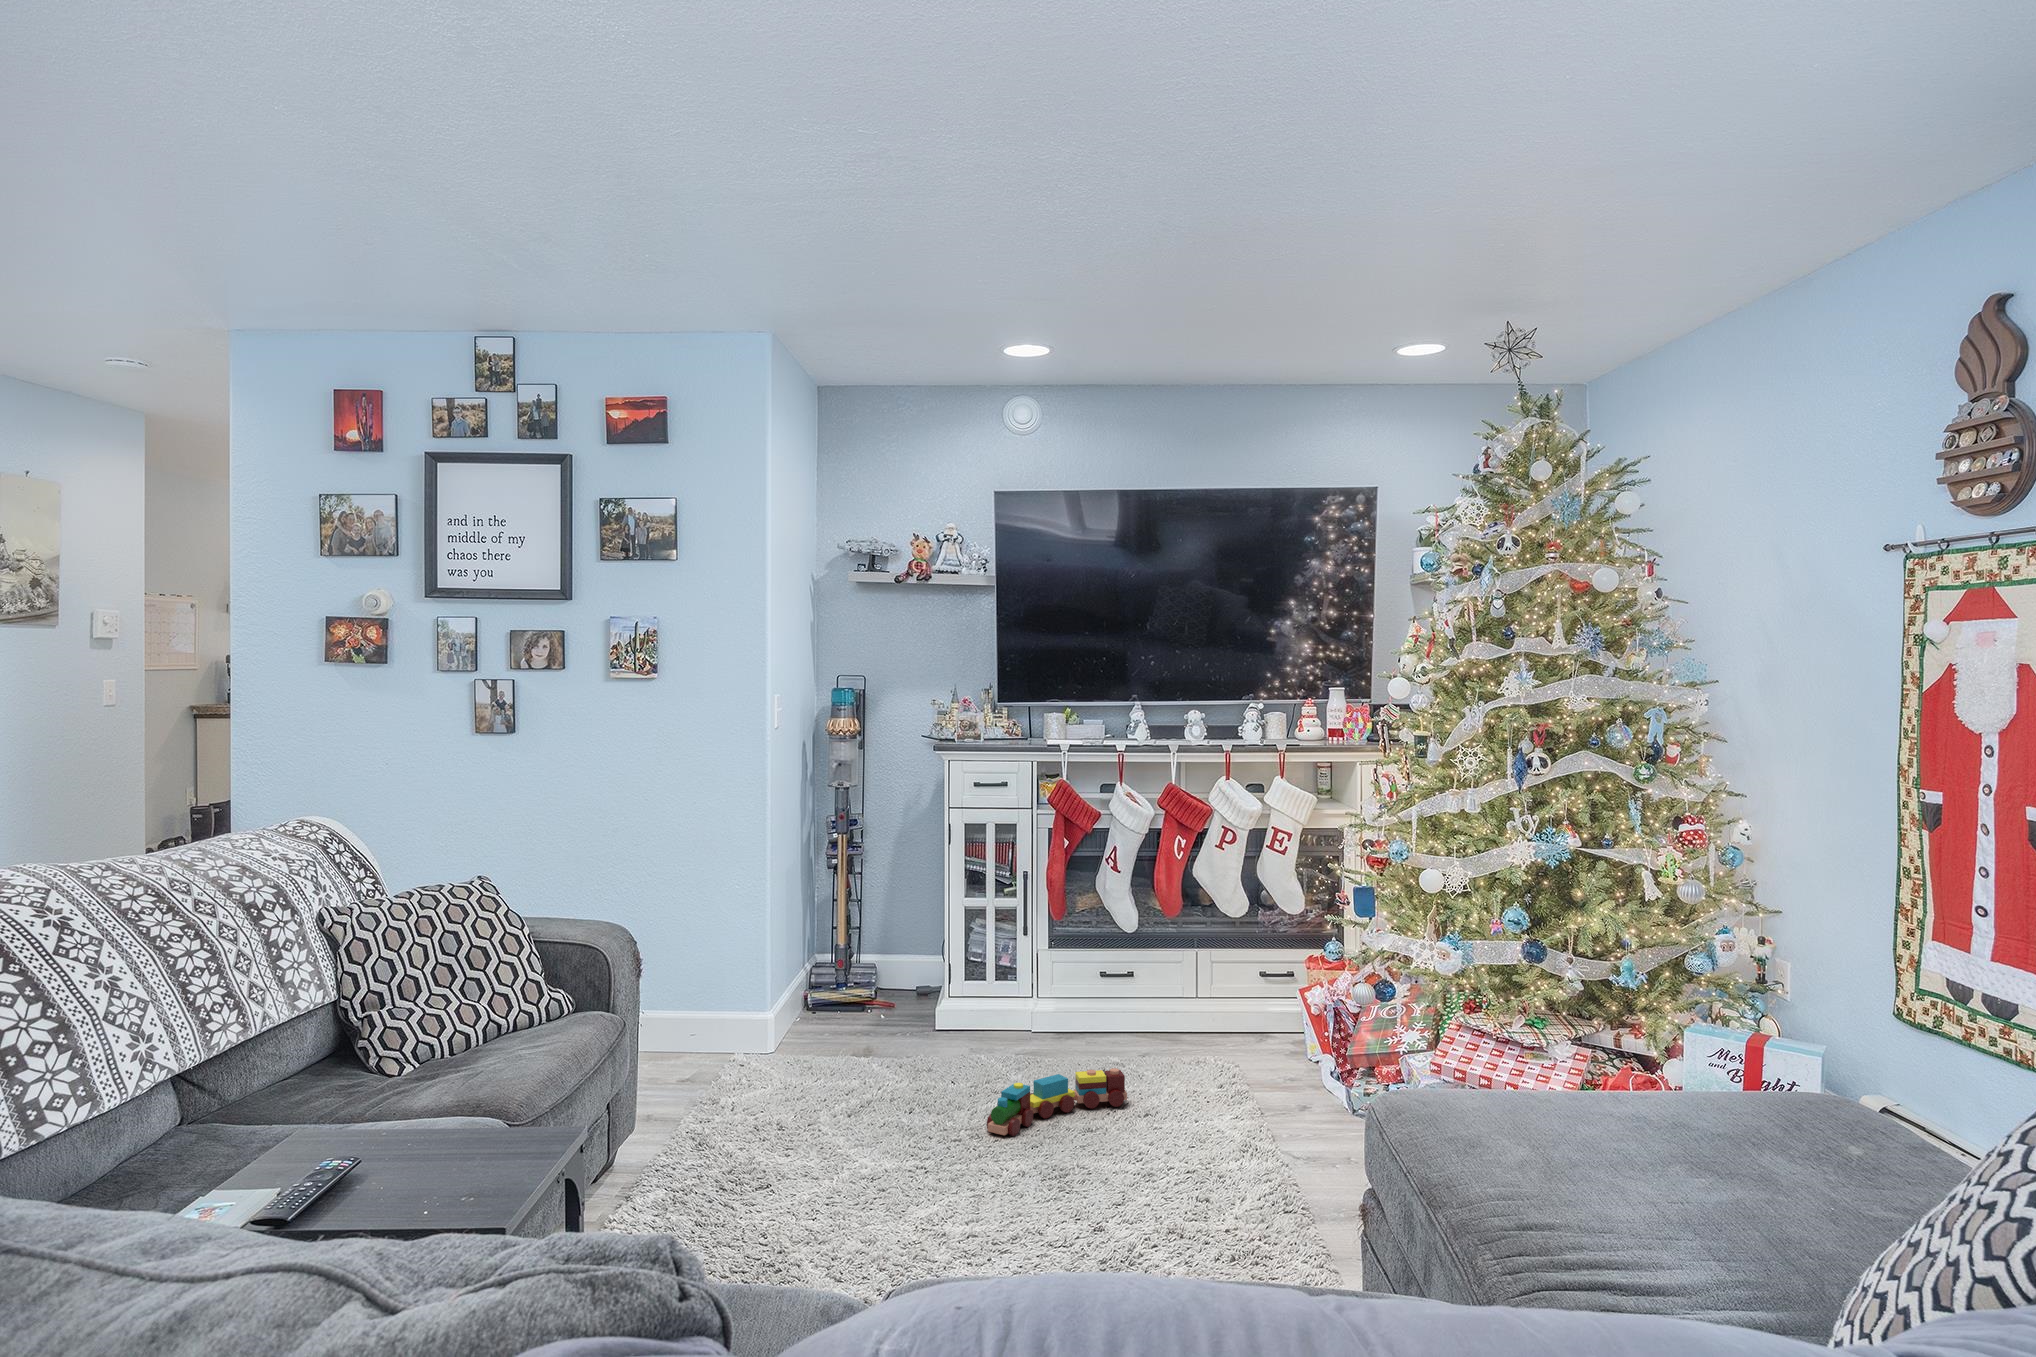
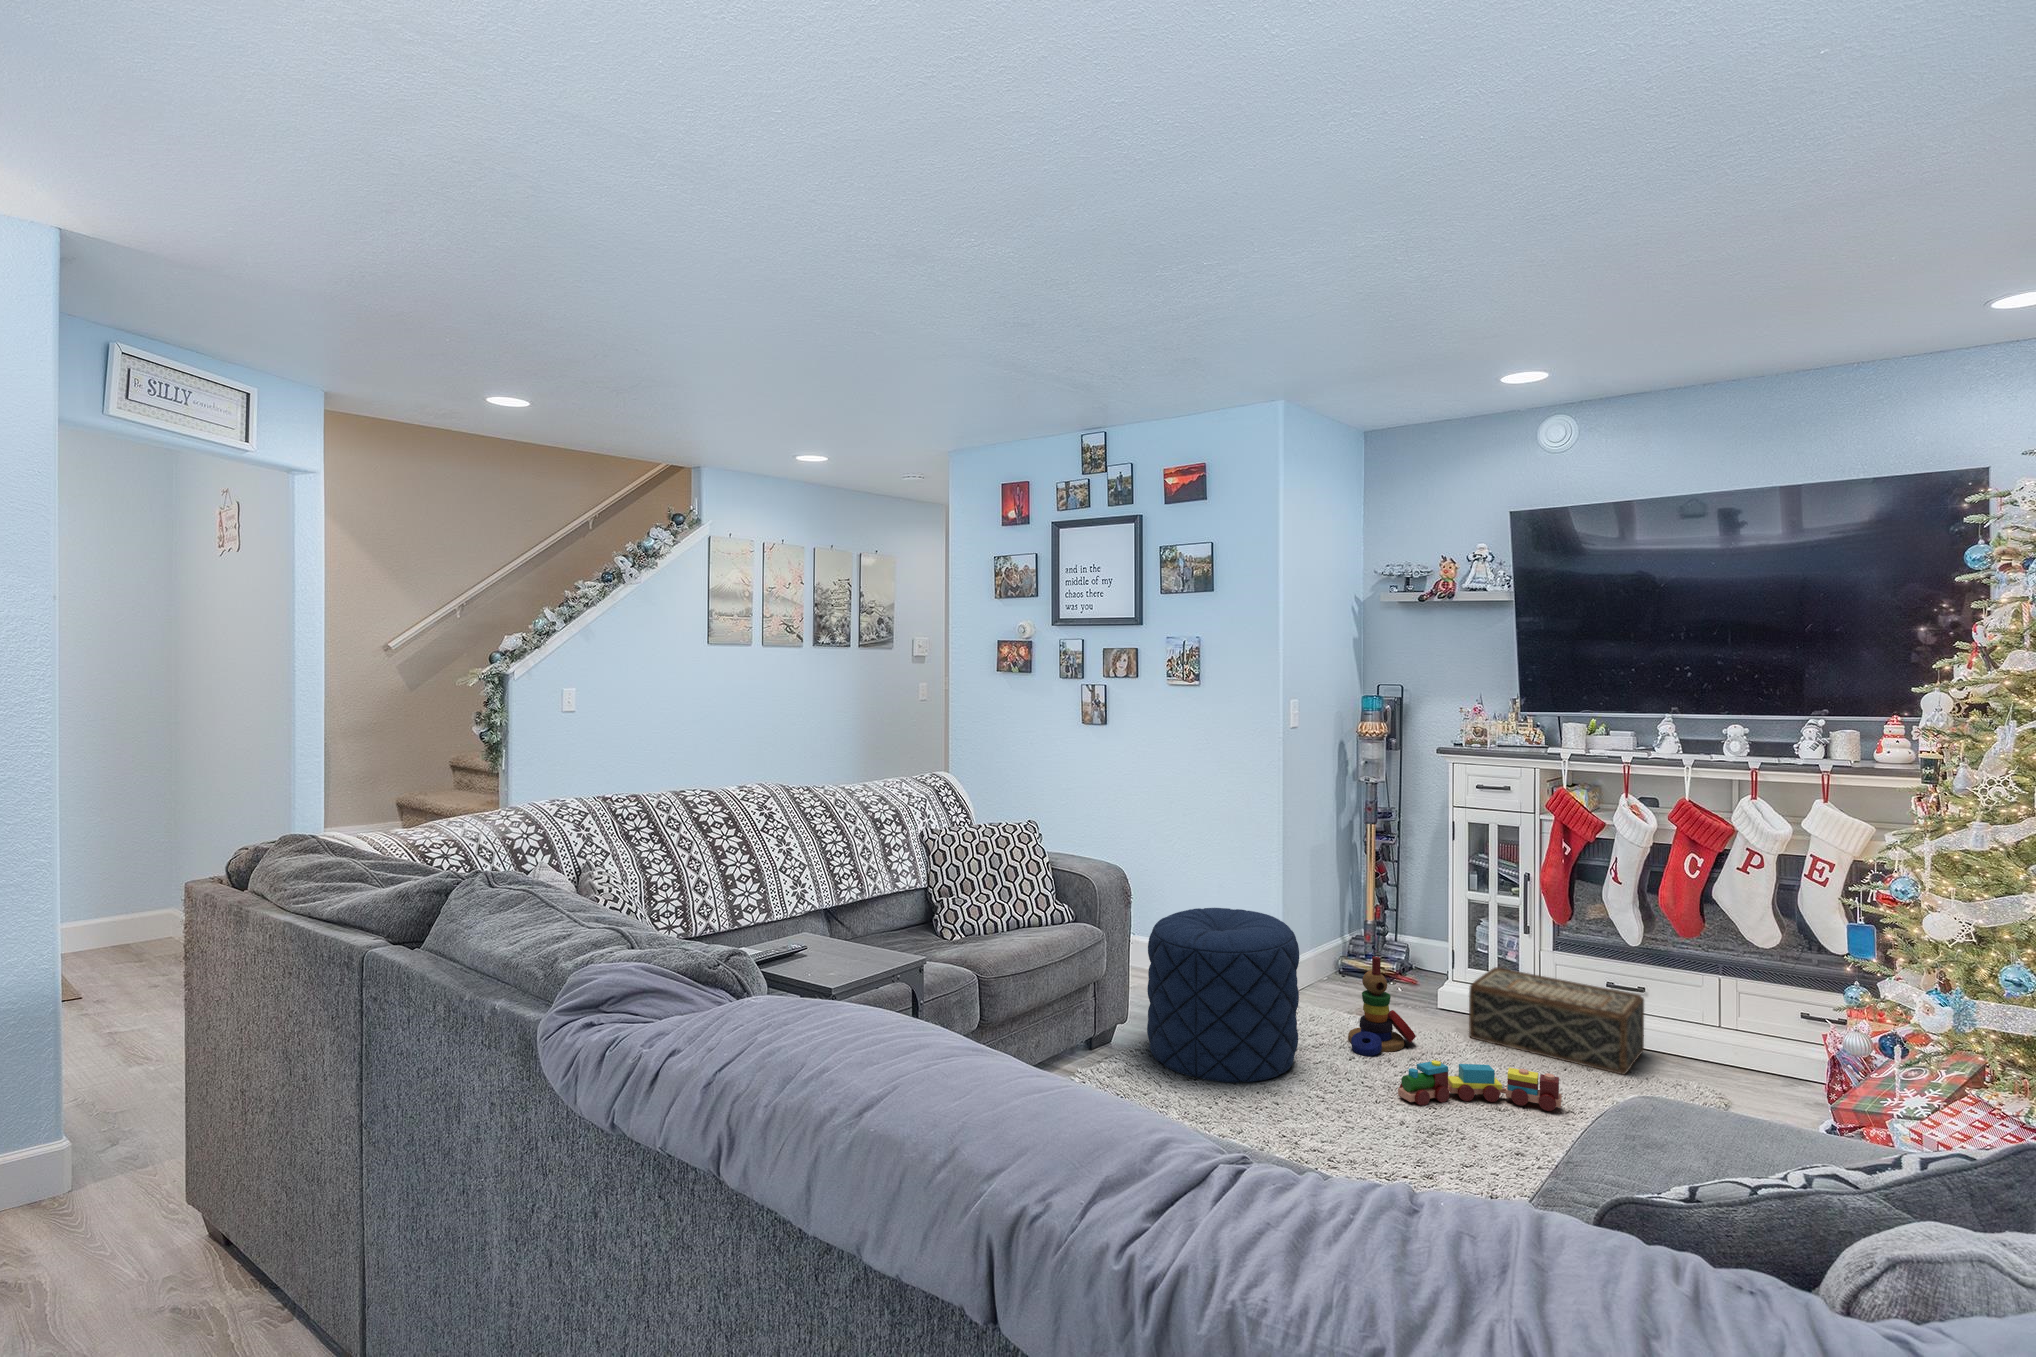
pouf: none [678,954,869,1179] -> present [1147,908,1299,1082]
woven basket: none [991,972,1140,1054] -> present [1469,967,1644,1075]
stacking toy: none [886,983,956,1098] -> present [1348,956,1416,1056]

